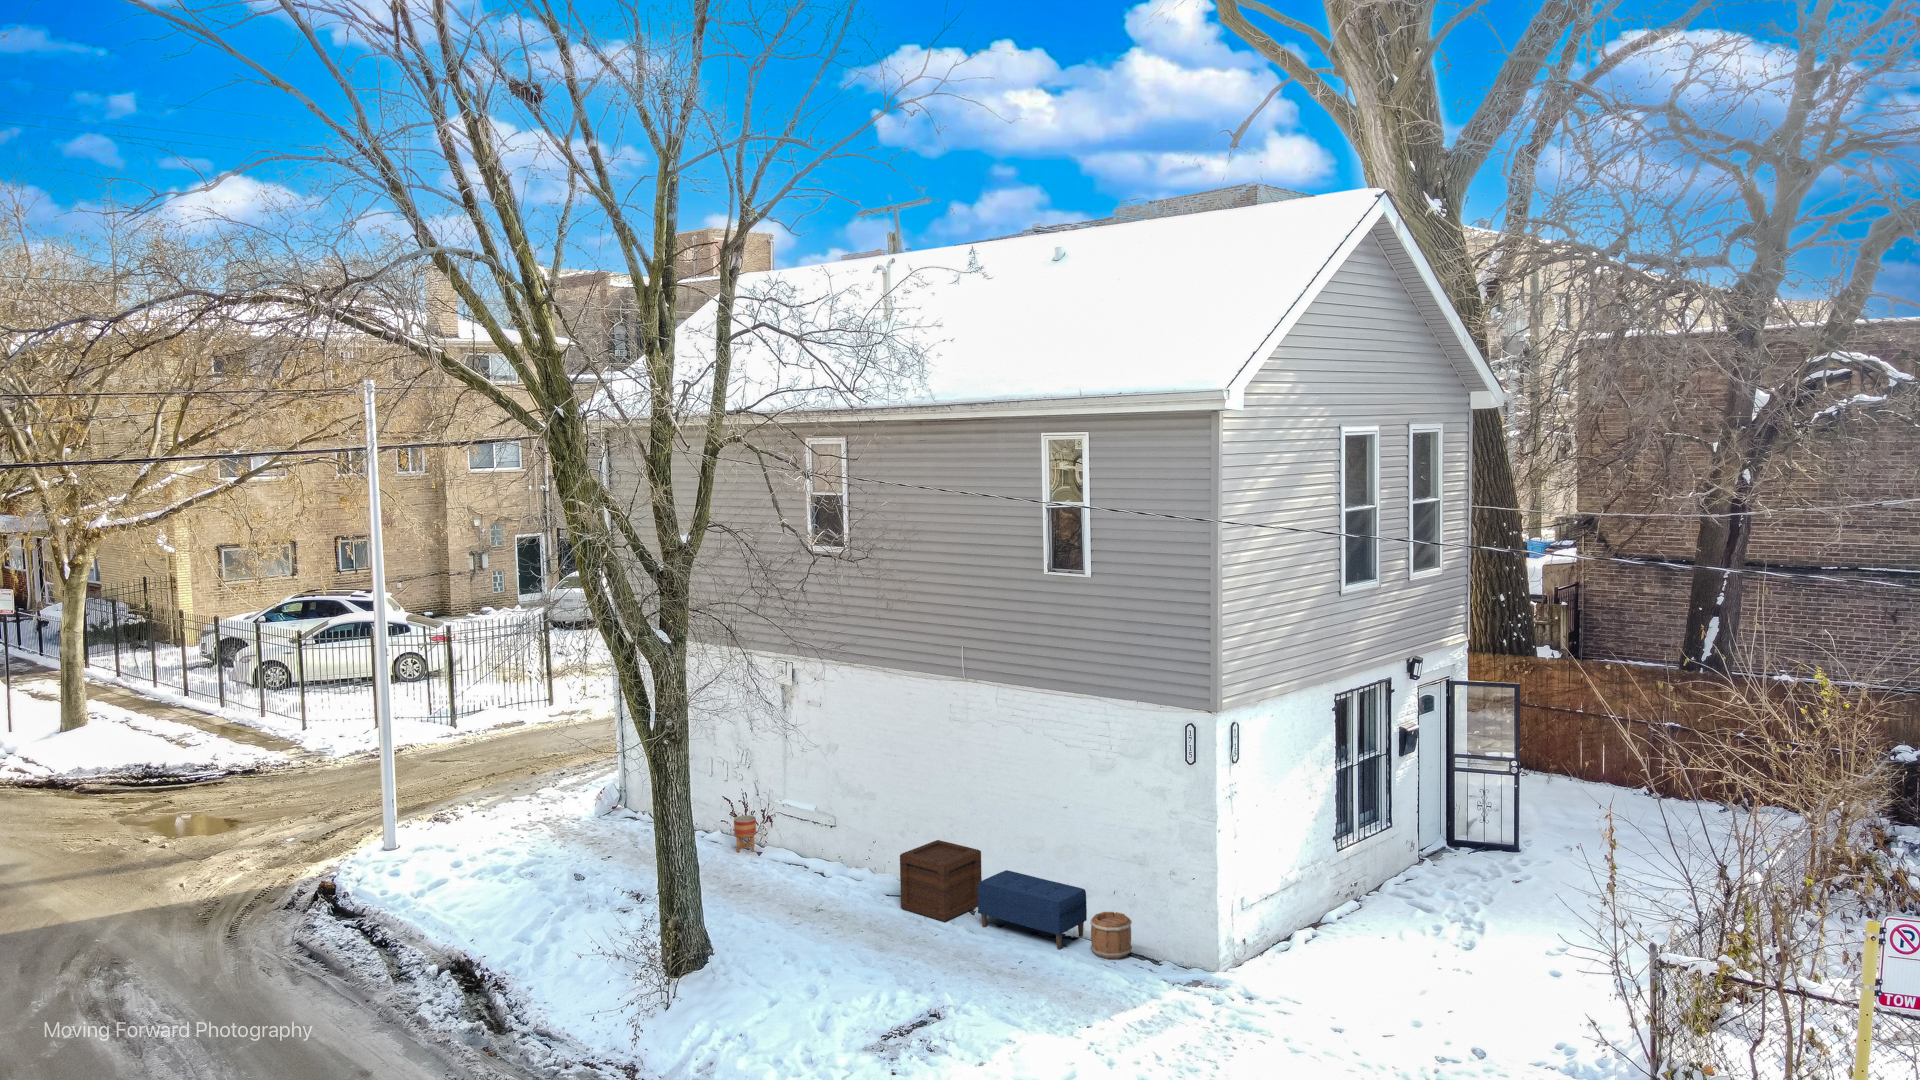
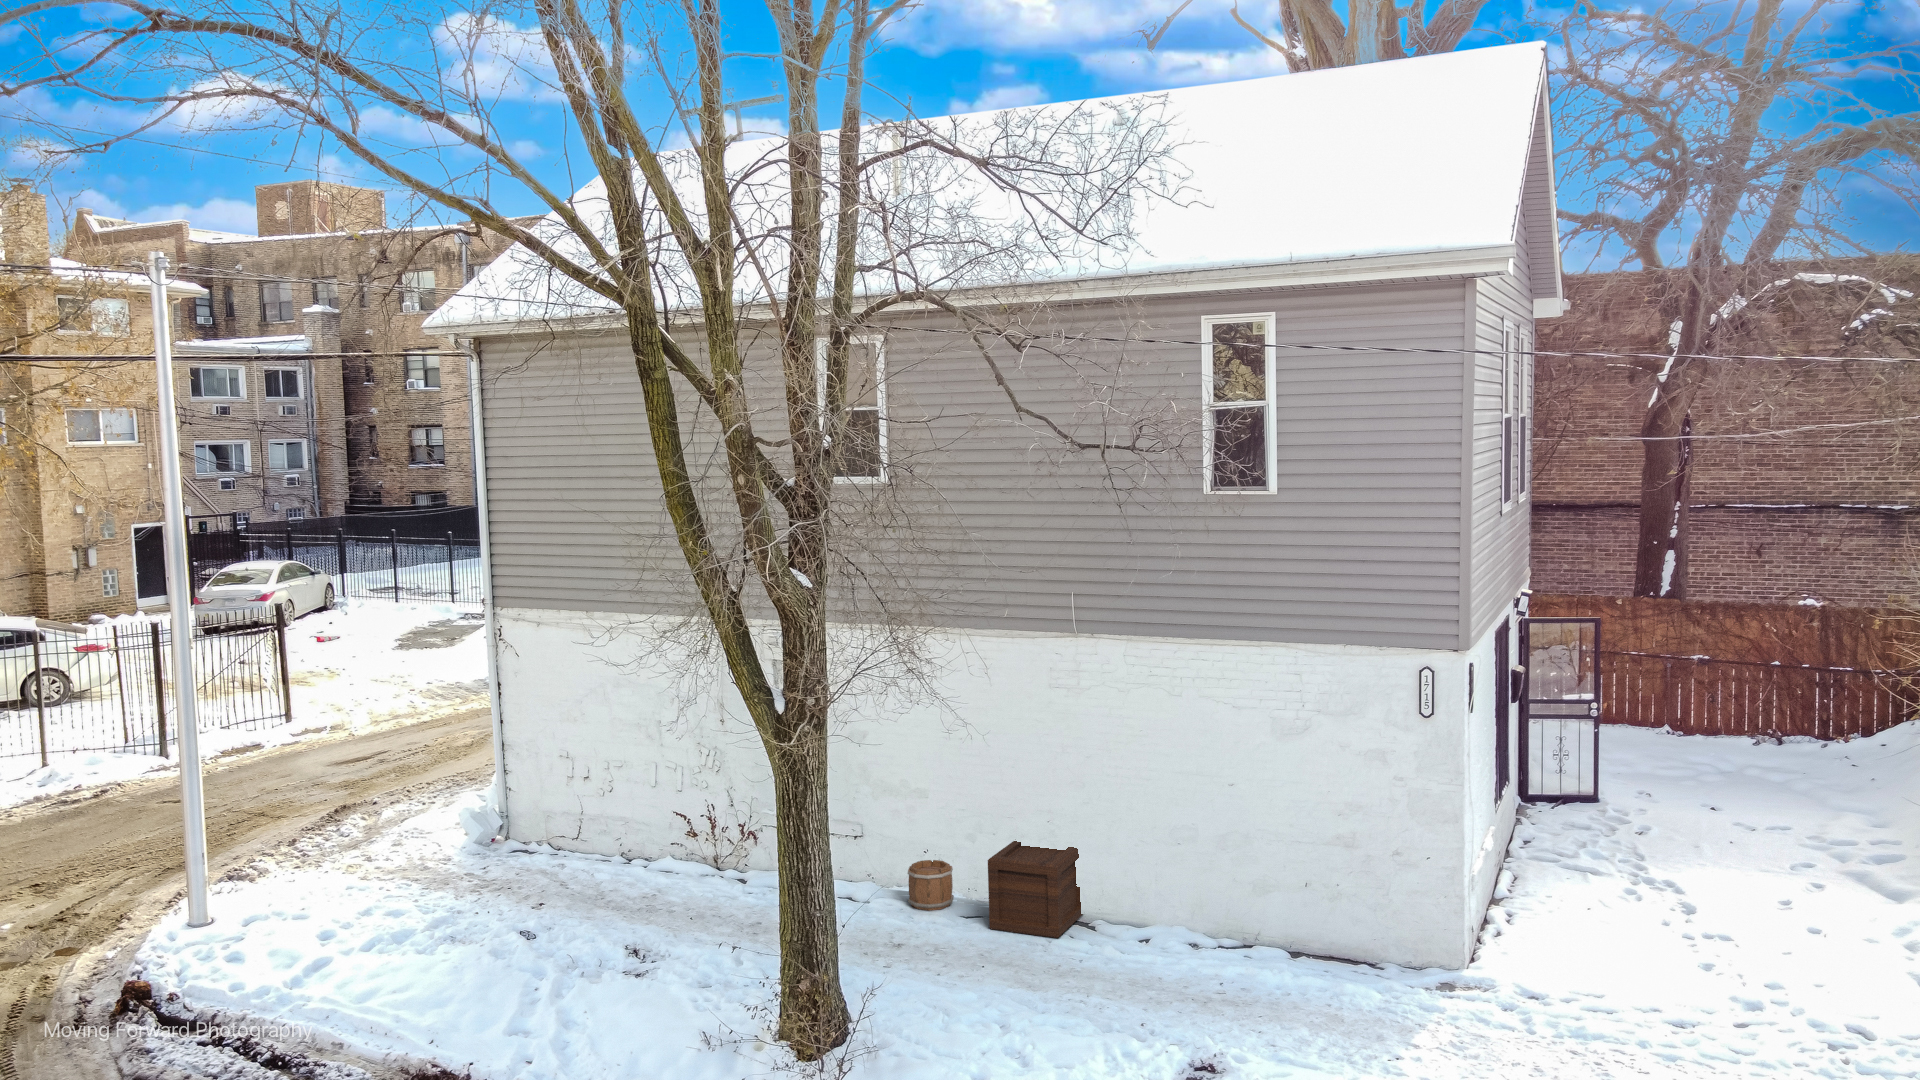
planter: present [734,815,756,852] -> none [705,835,735,884]
bench: present [978,870,1087,949] -> none [1103,867,1241,954]
bucket: present [1090,912,1132,959] -> present [908,860,954,911]

